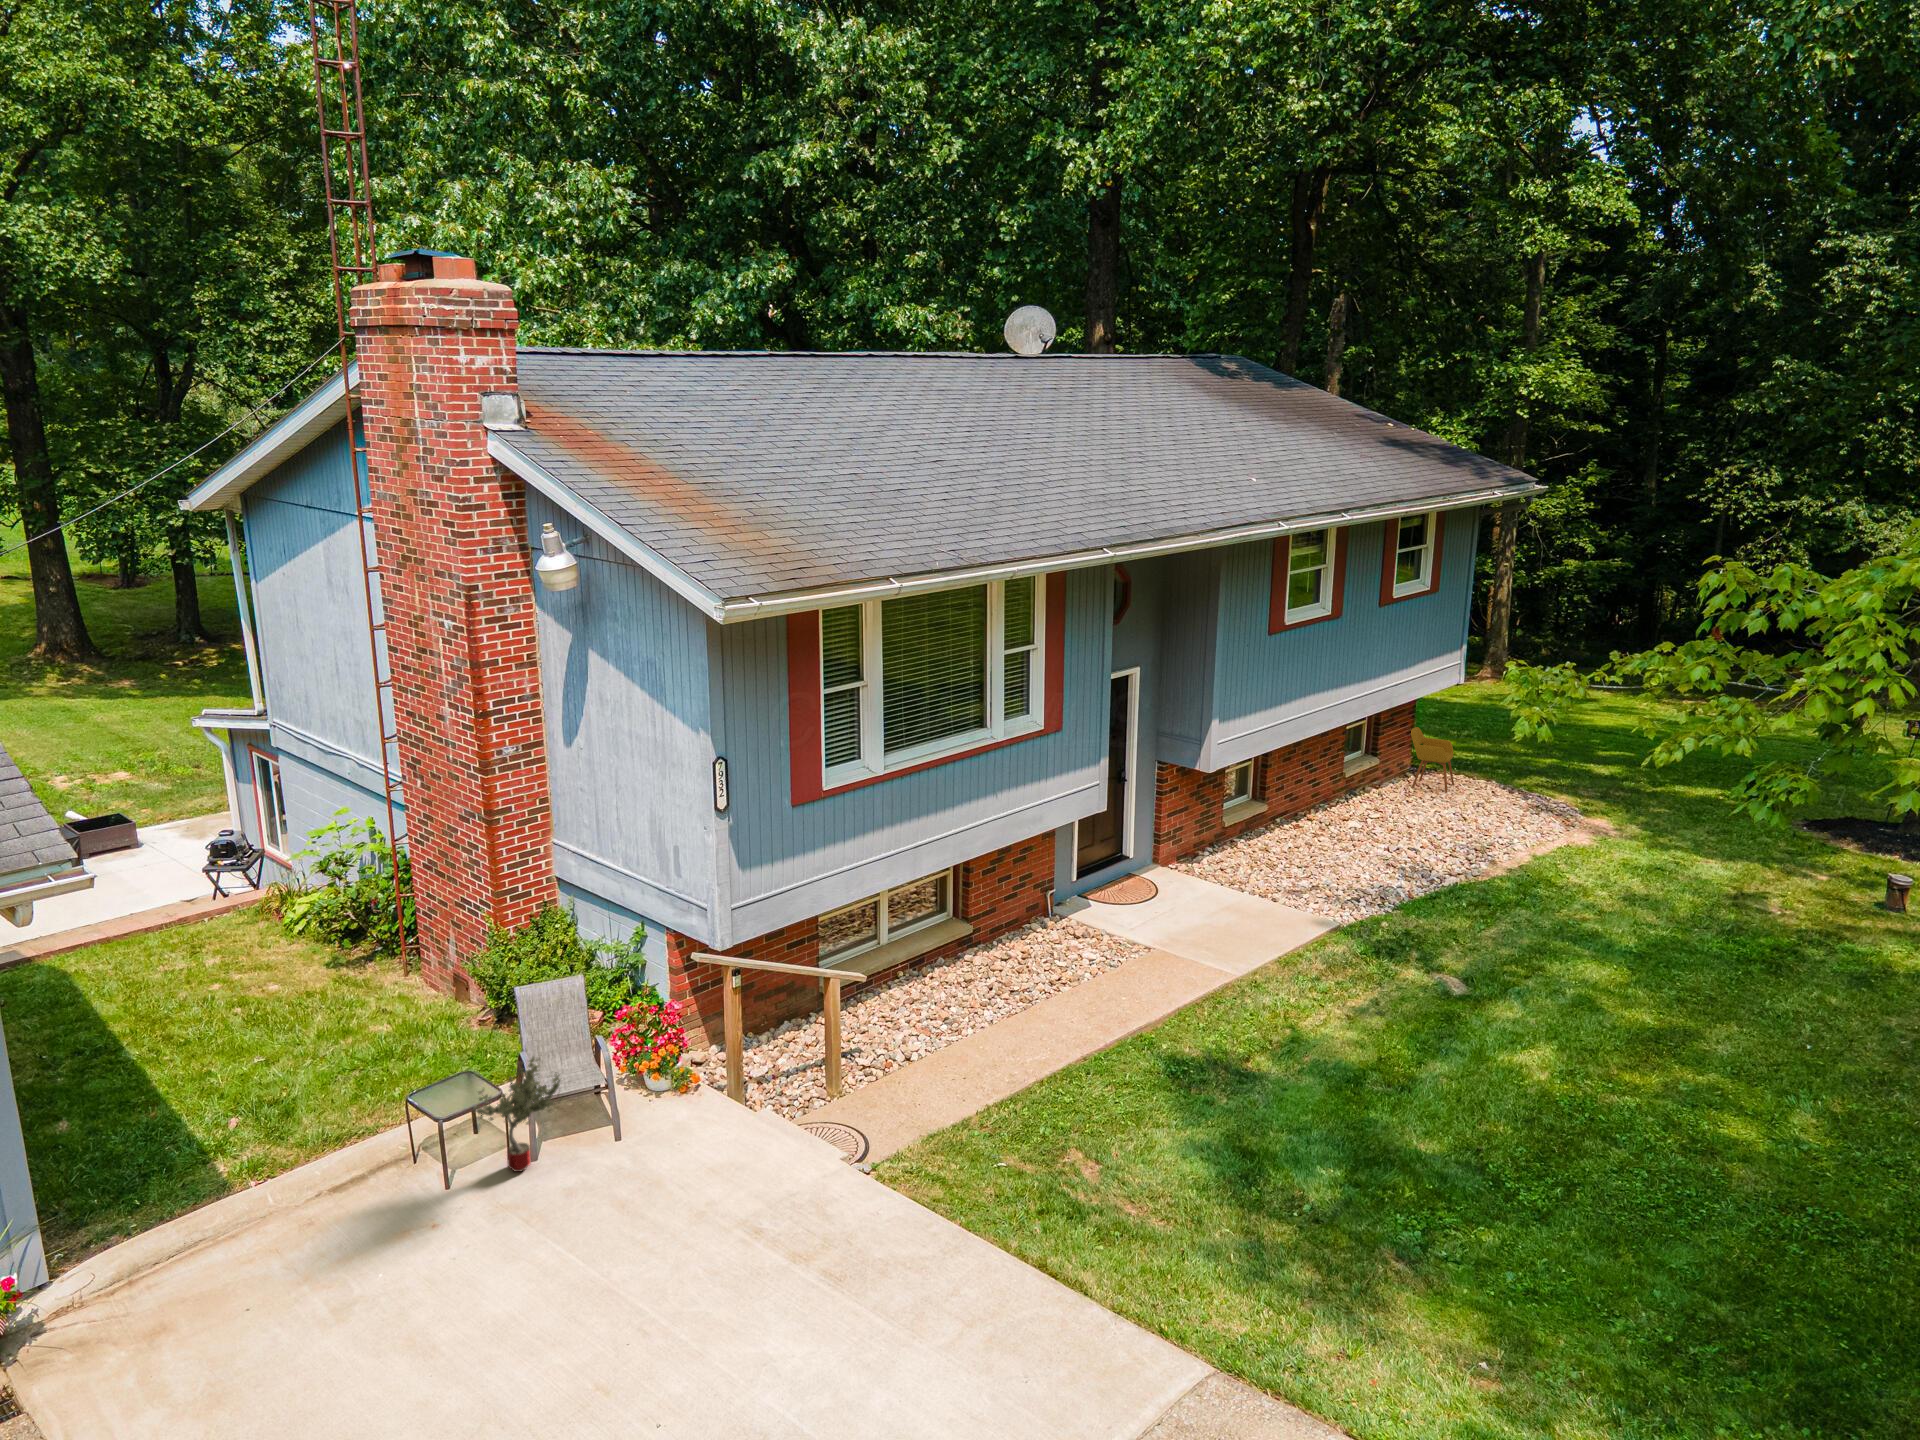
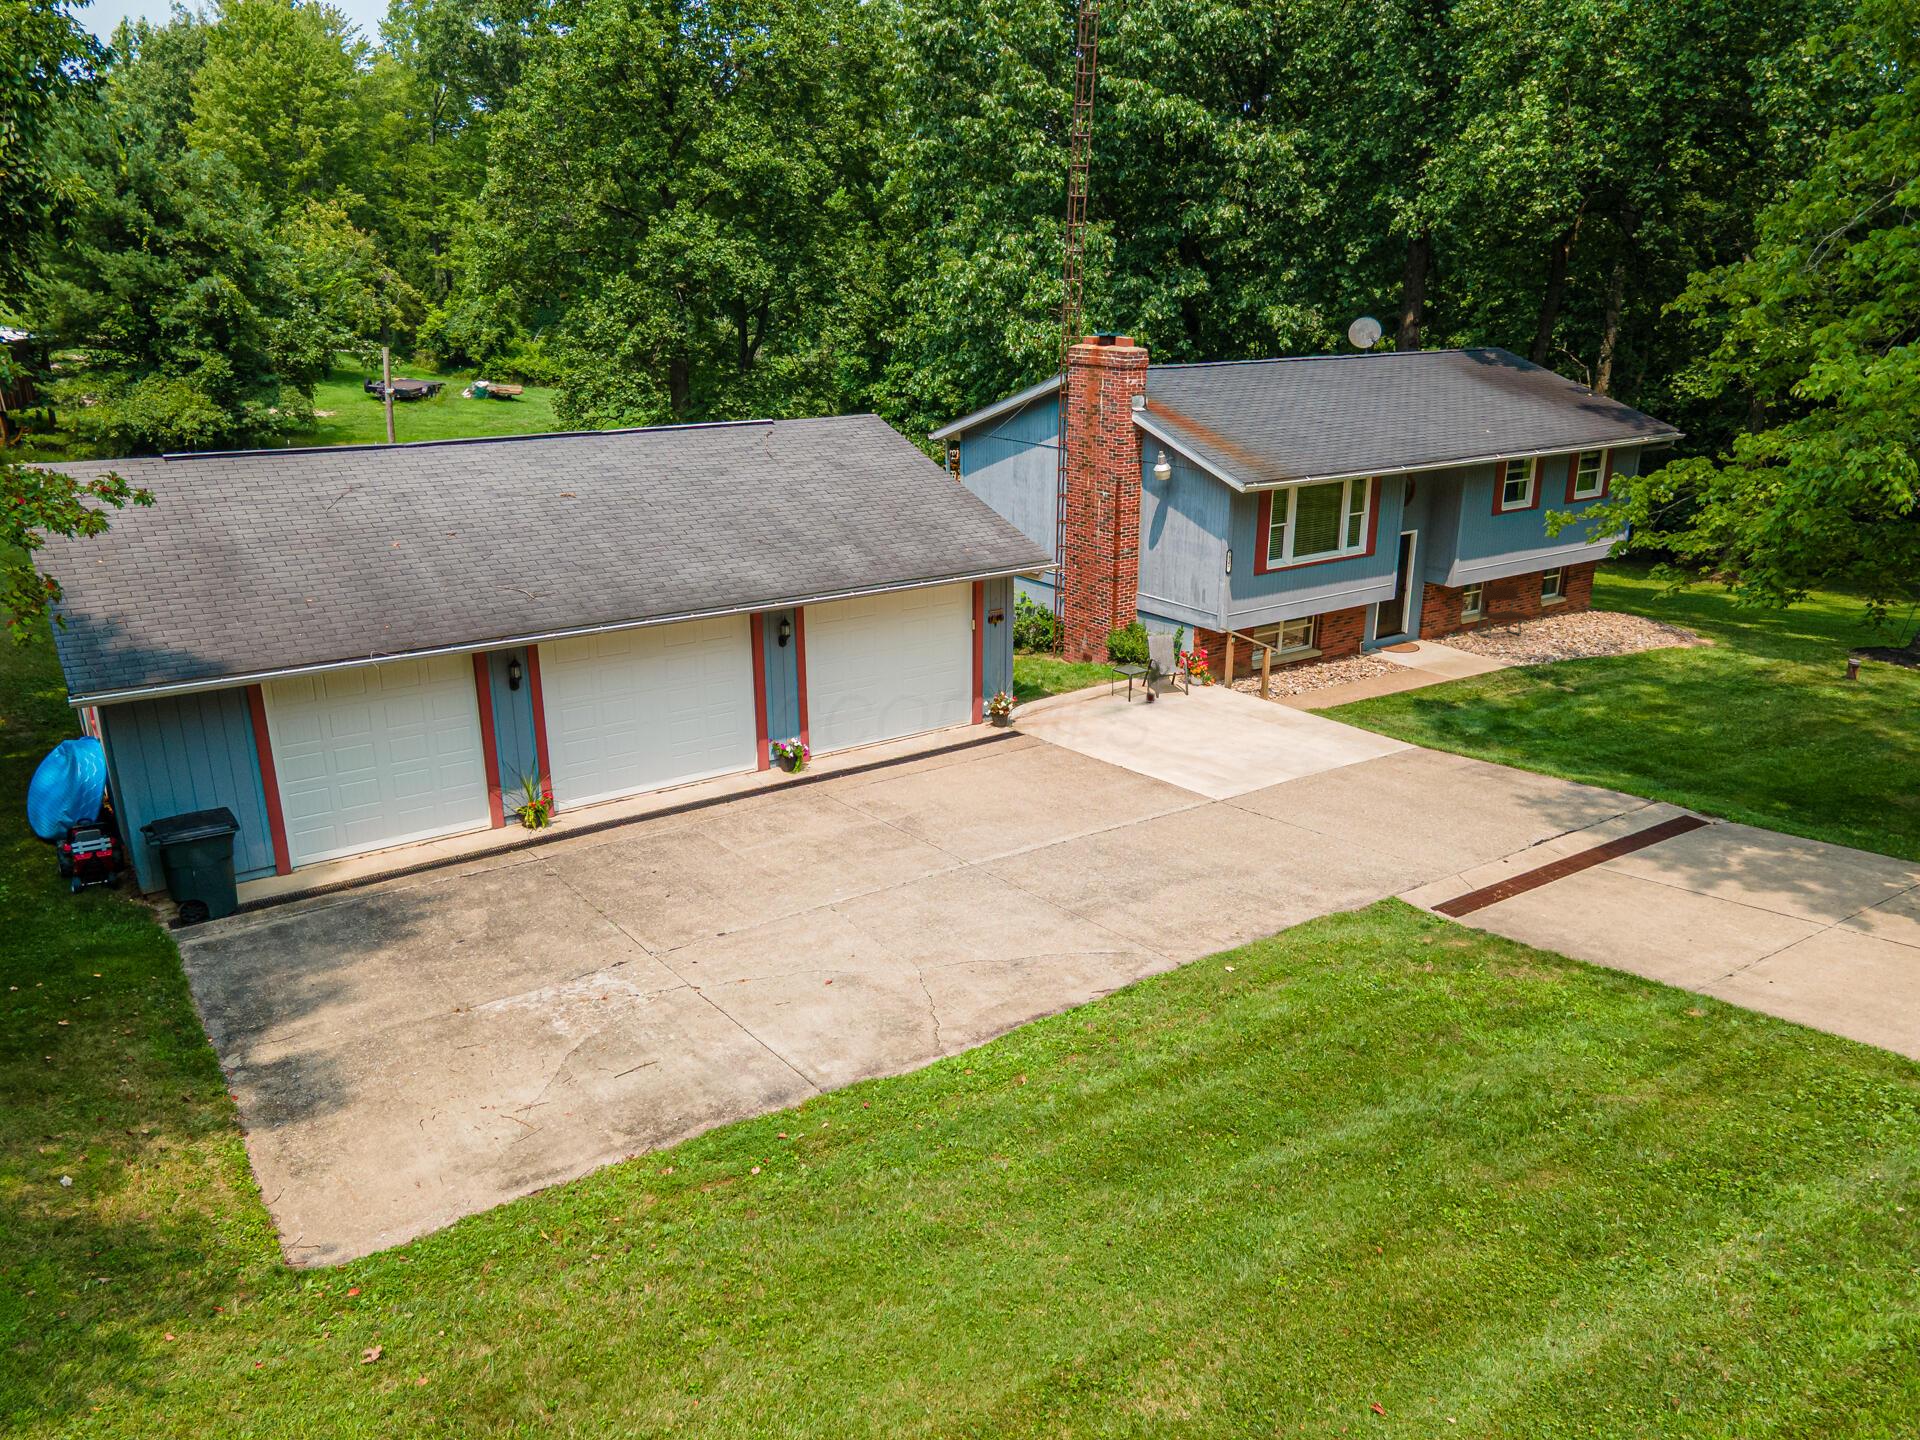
armchair: present [1411,727,1454,793] -> none [1588,582,1618,622]
bench: none [1251,749,1337,846] -> present [1477,585,1530,637]

